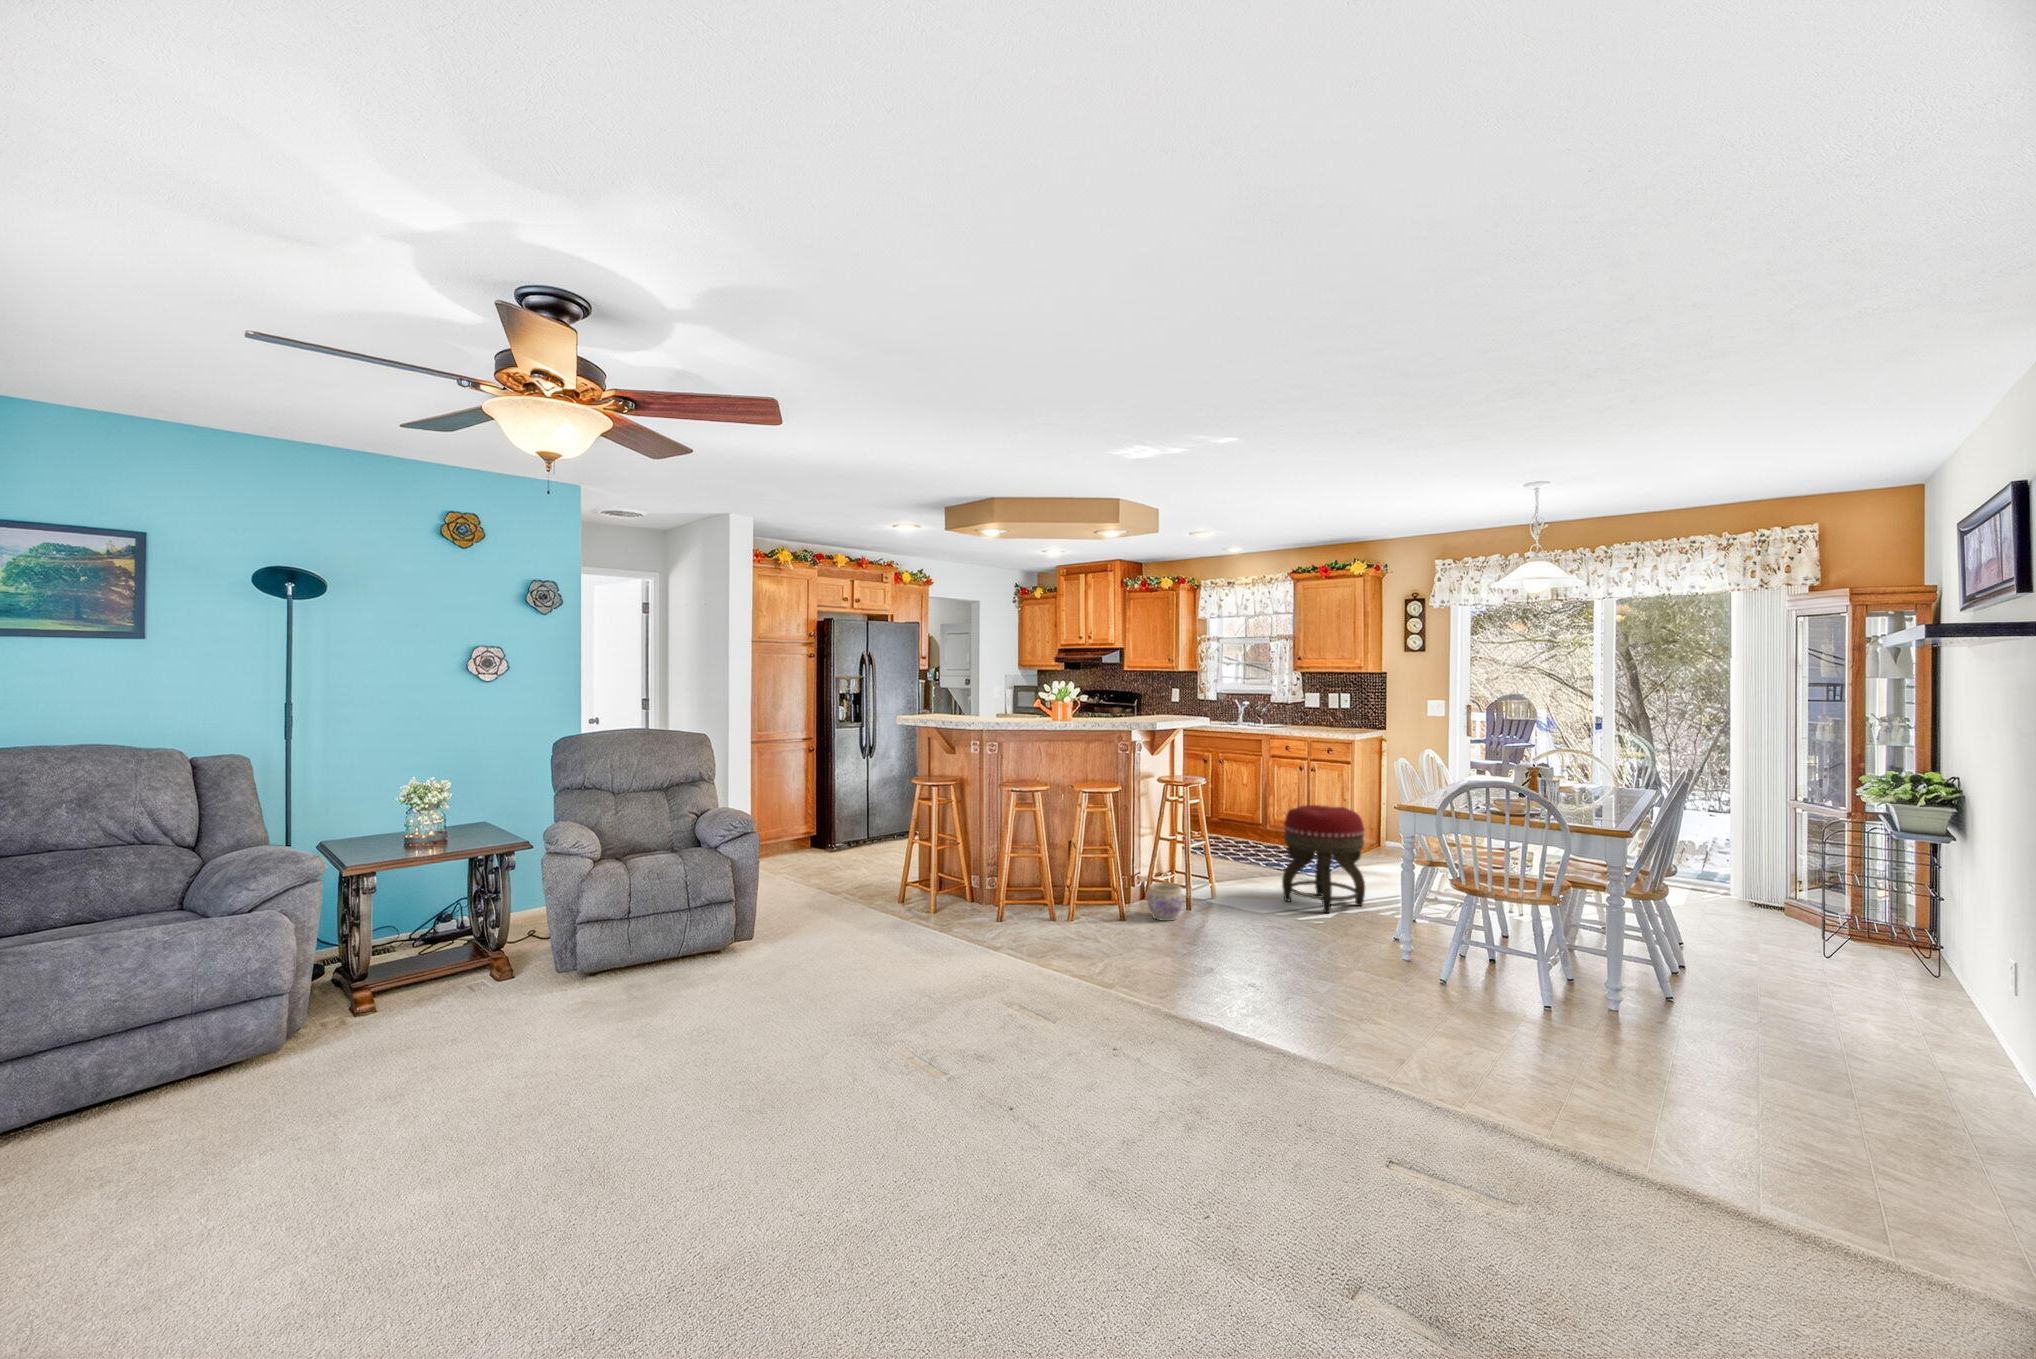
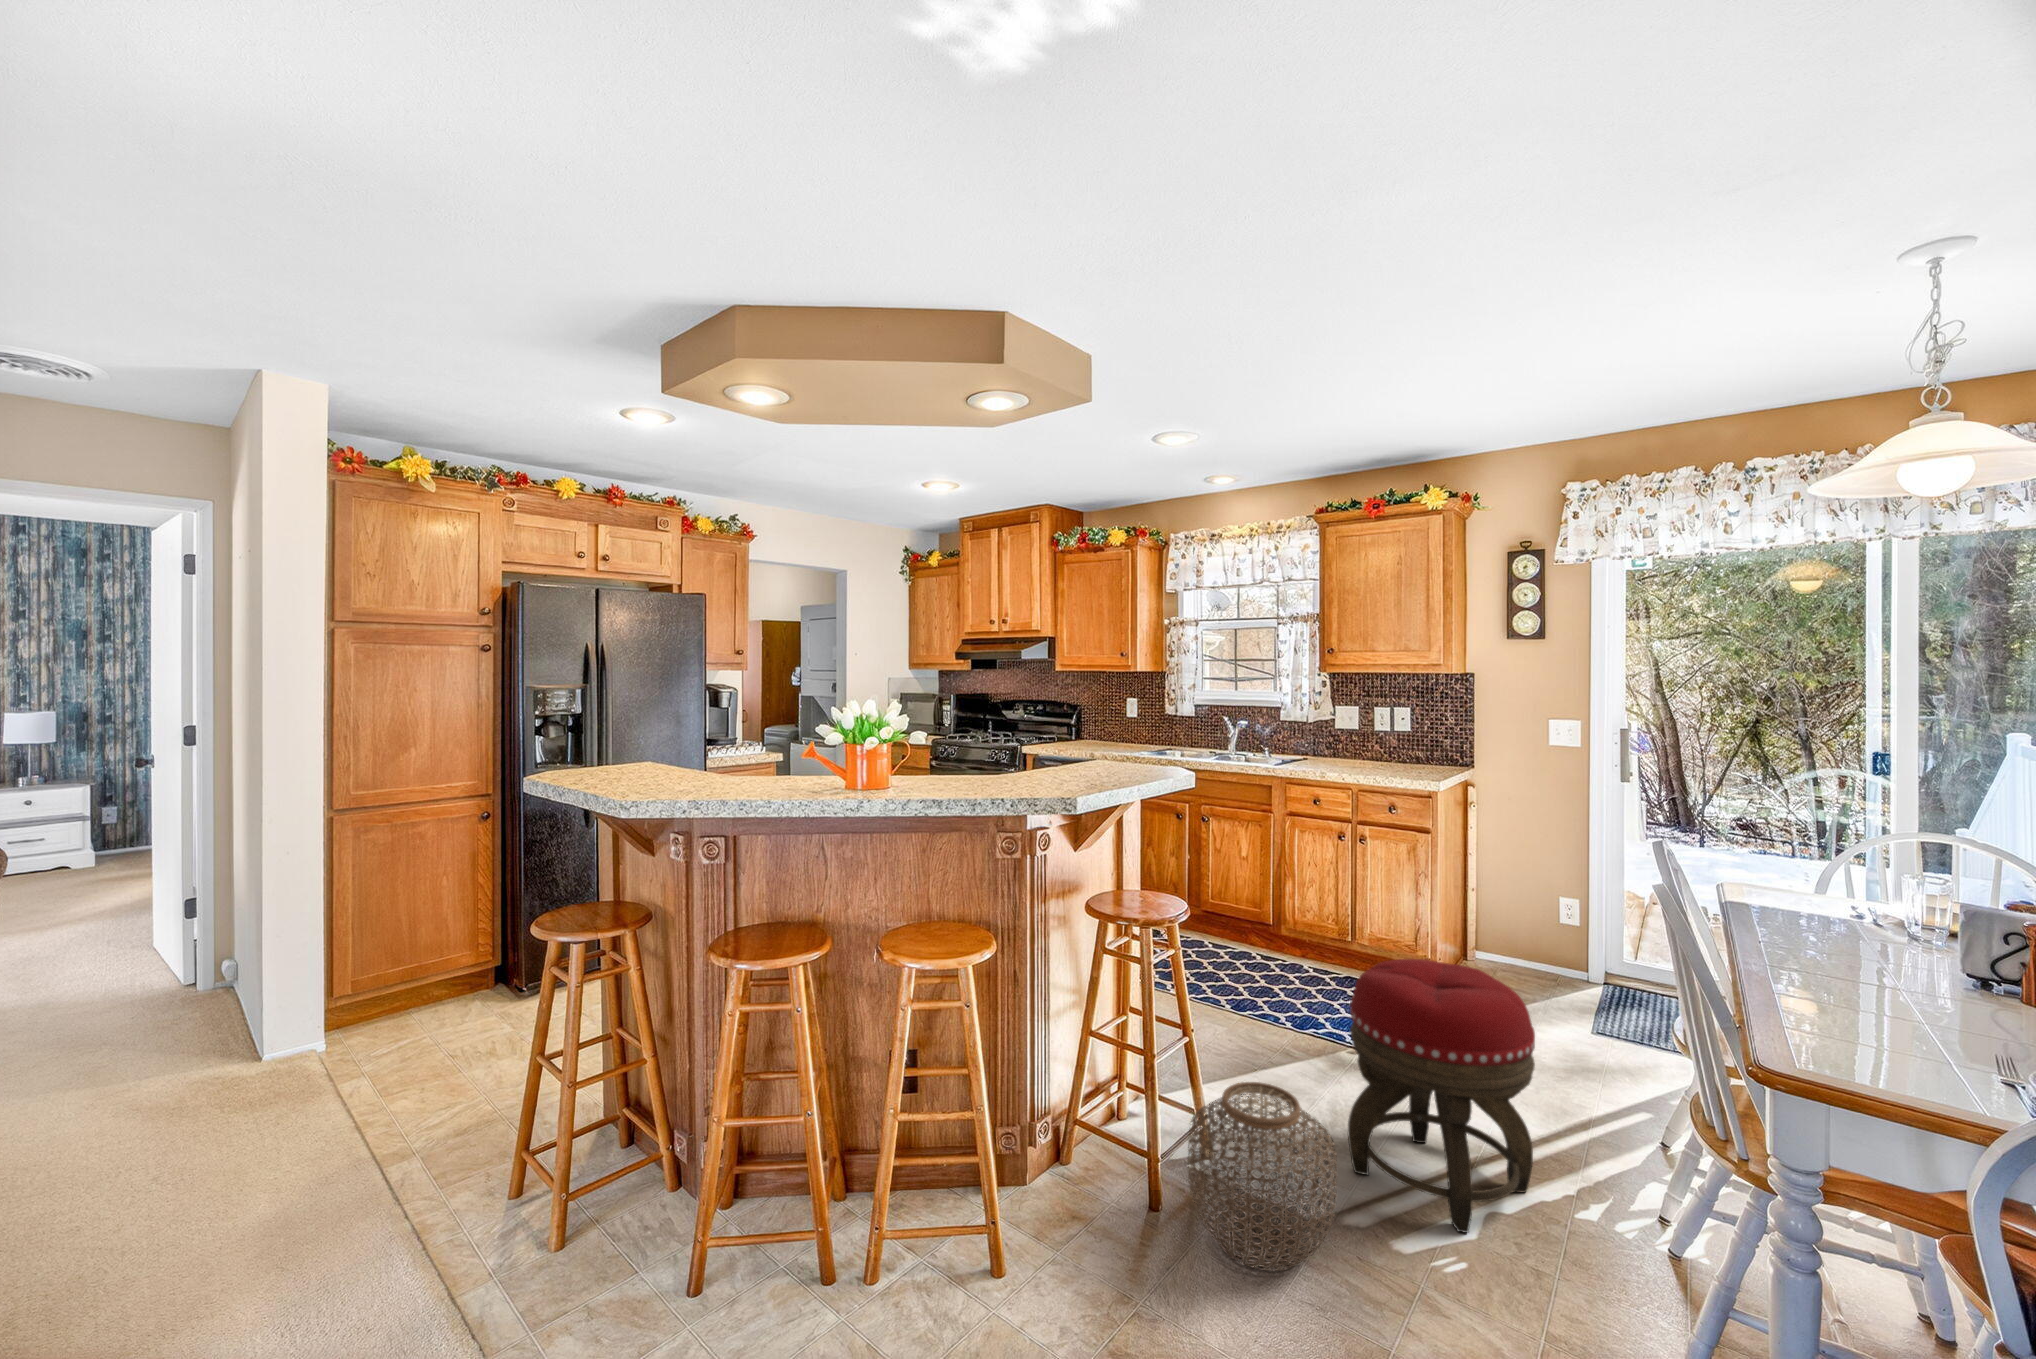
woven basket: none [1206,847,1269,918] -> present [1188,1082,1337,1271]
planter: present [1147,883,1184,921] -> none [1050,1175,1138,1292]

